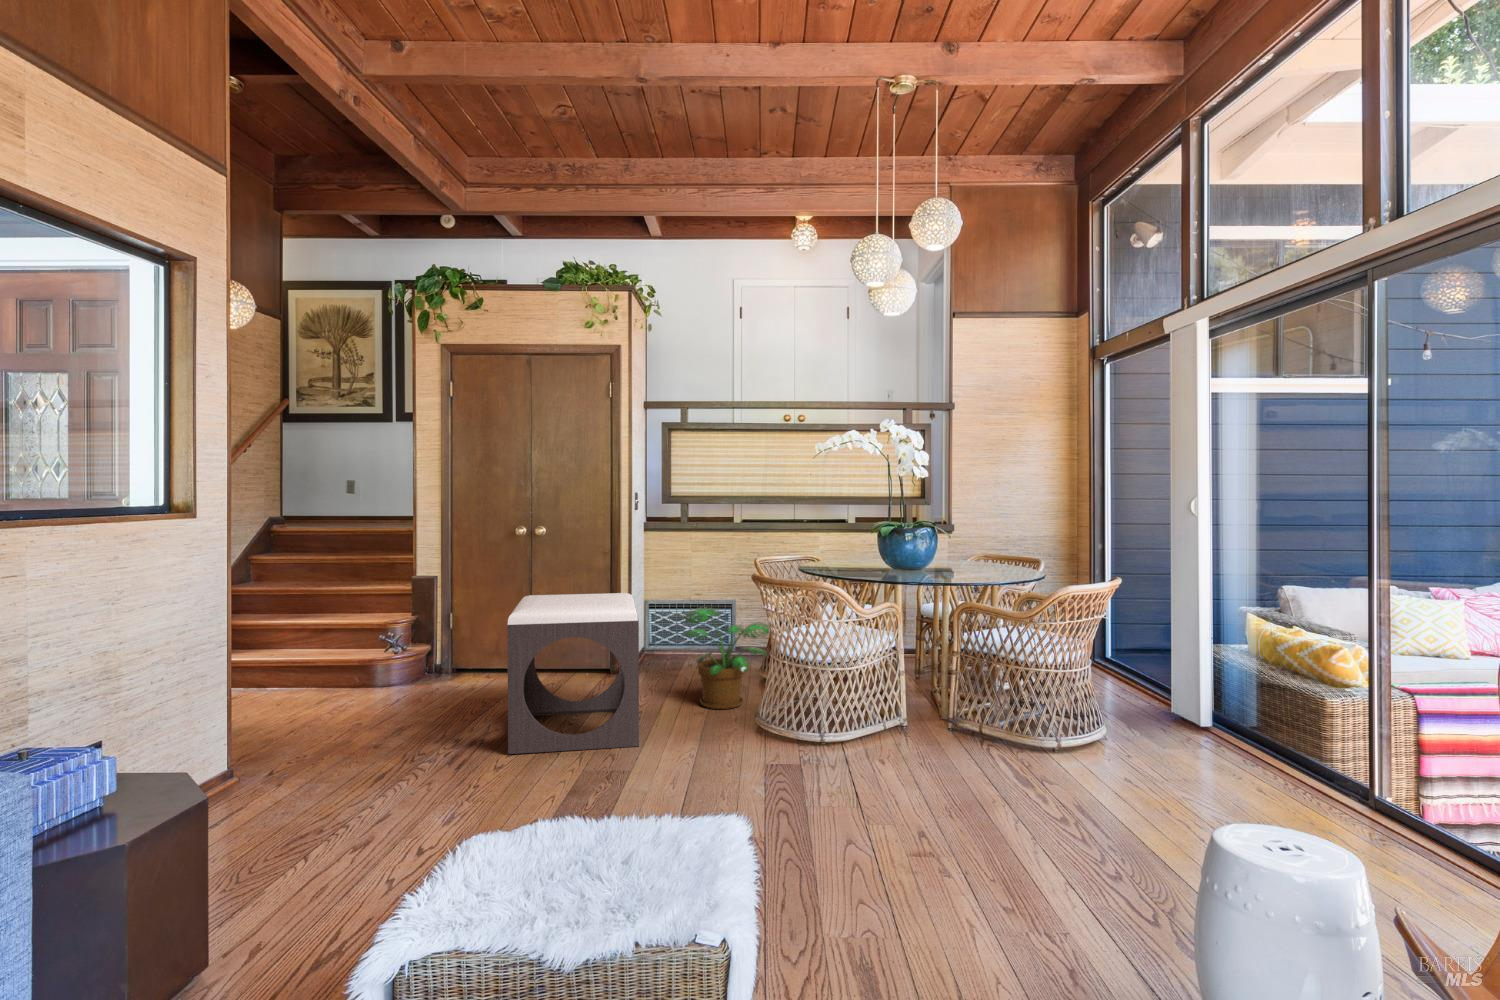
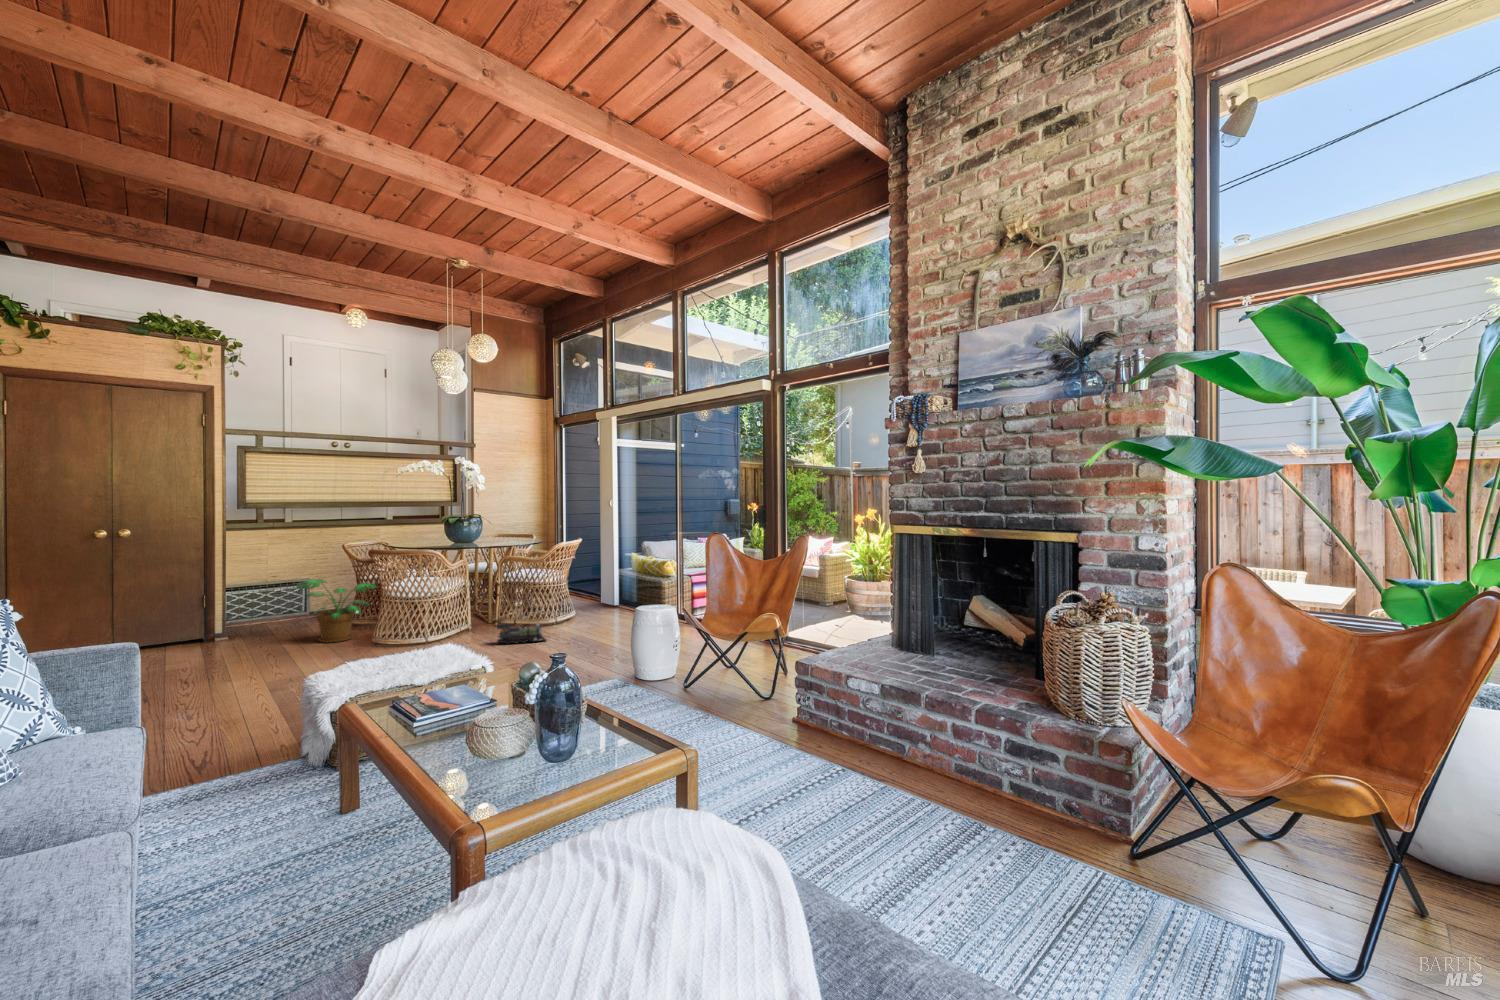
footstool: present [507,593,639,754] -> none [163,570,298,685]
toy train: none [925,740,1024,798] -> present [497,623,546,644]

